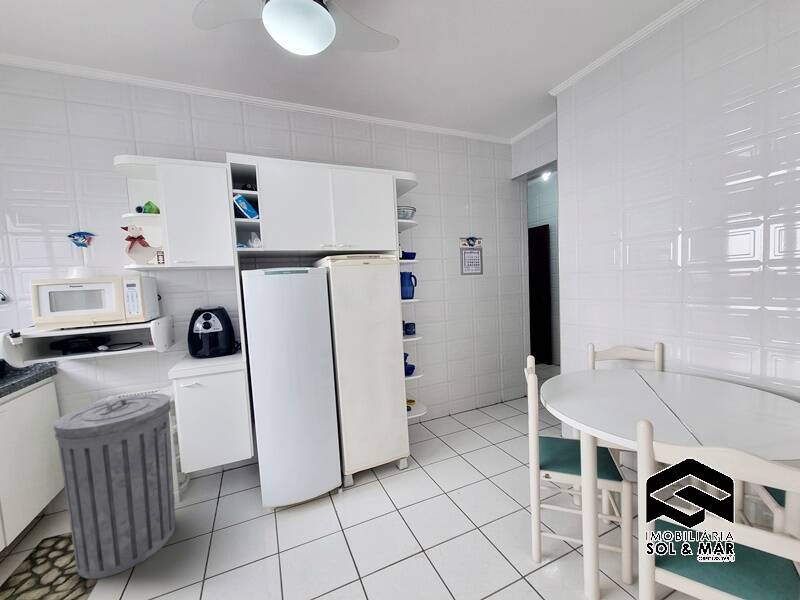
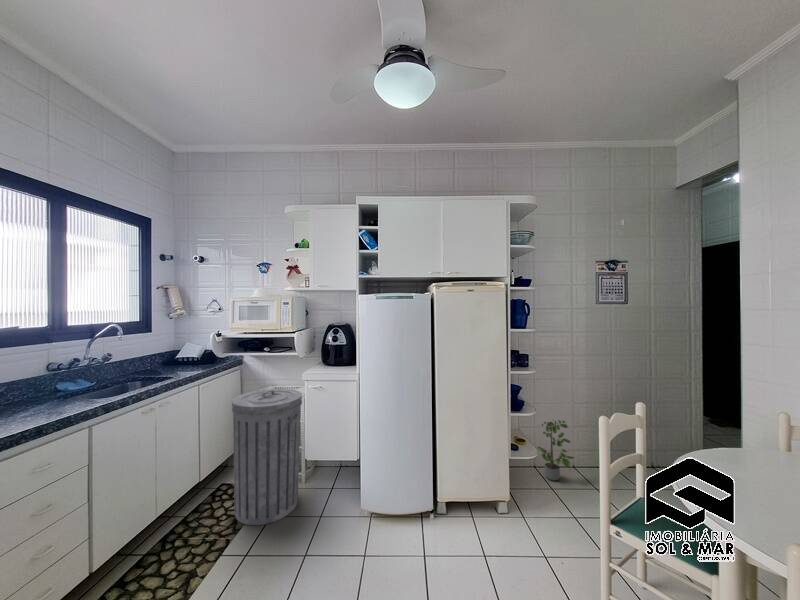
potted plant: none [422,374,452,428] -> present [538,420,574,480]

